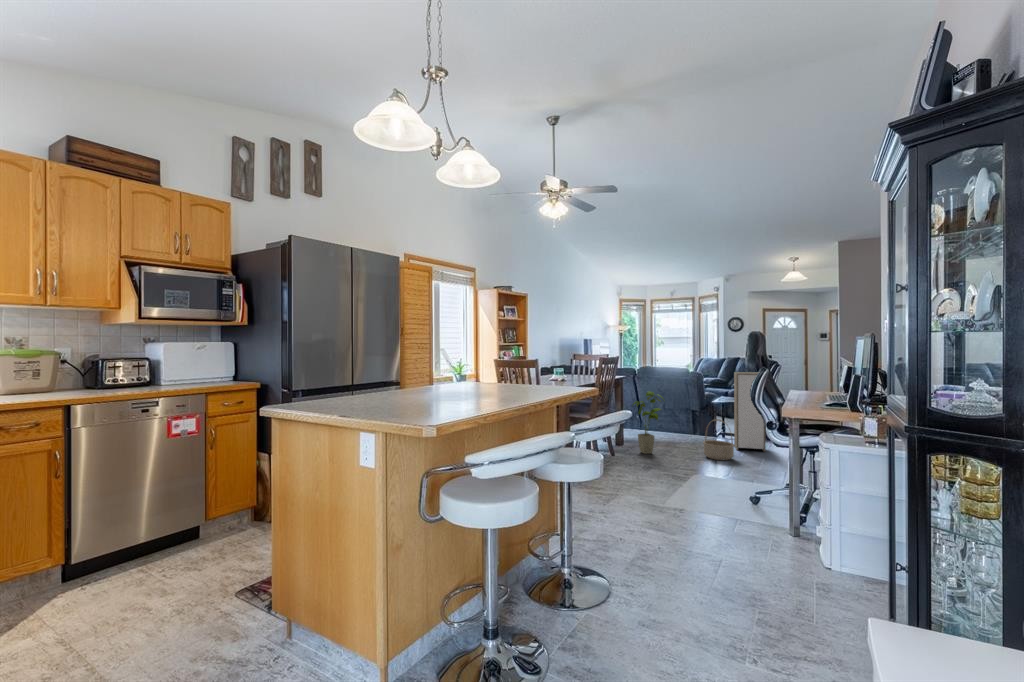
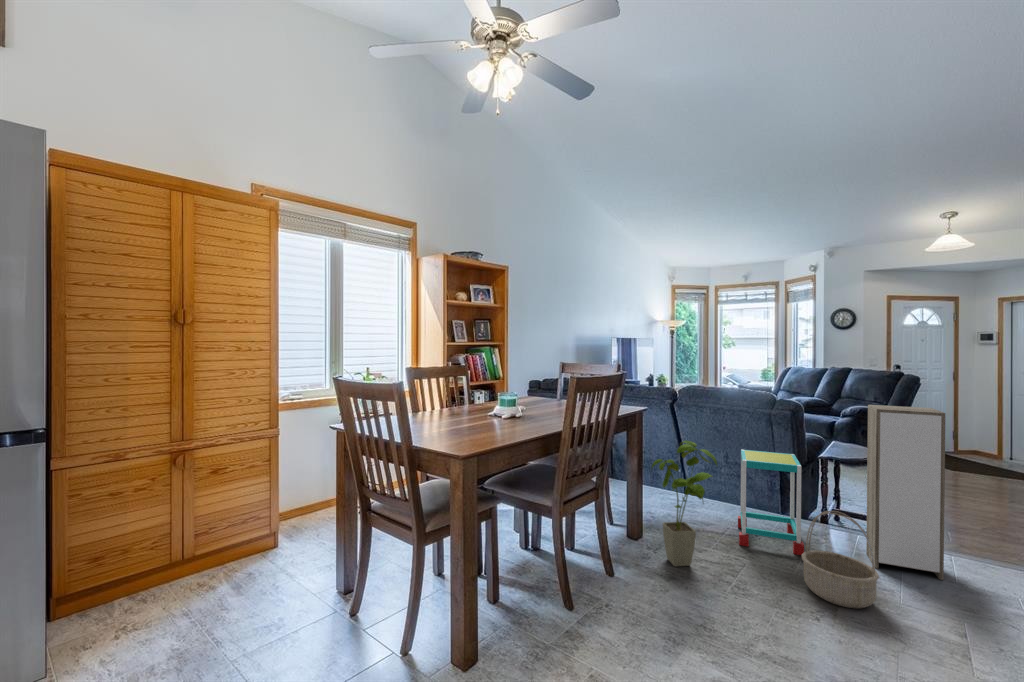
side table: none [673,400,705,448] -> present [738,450,804,555]

